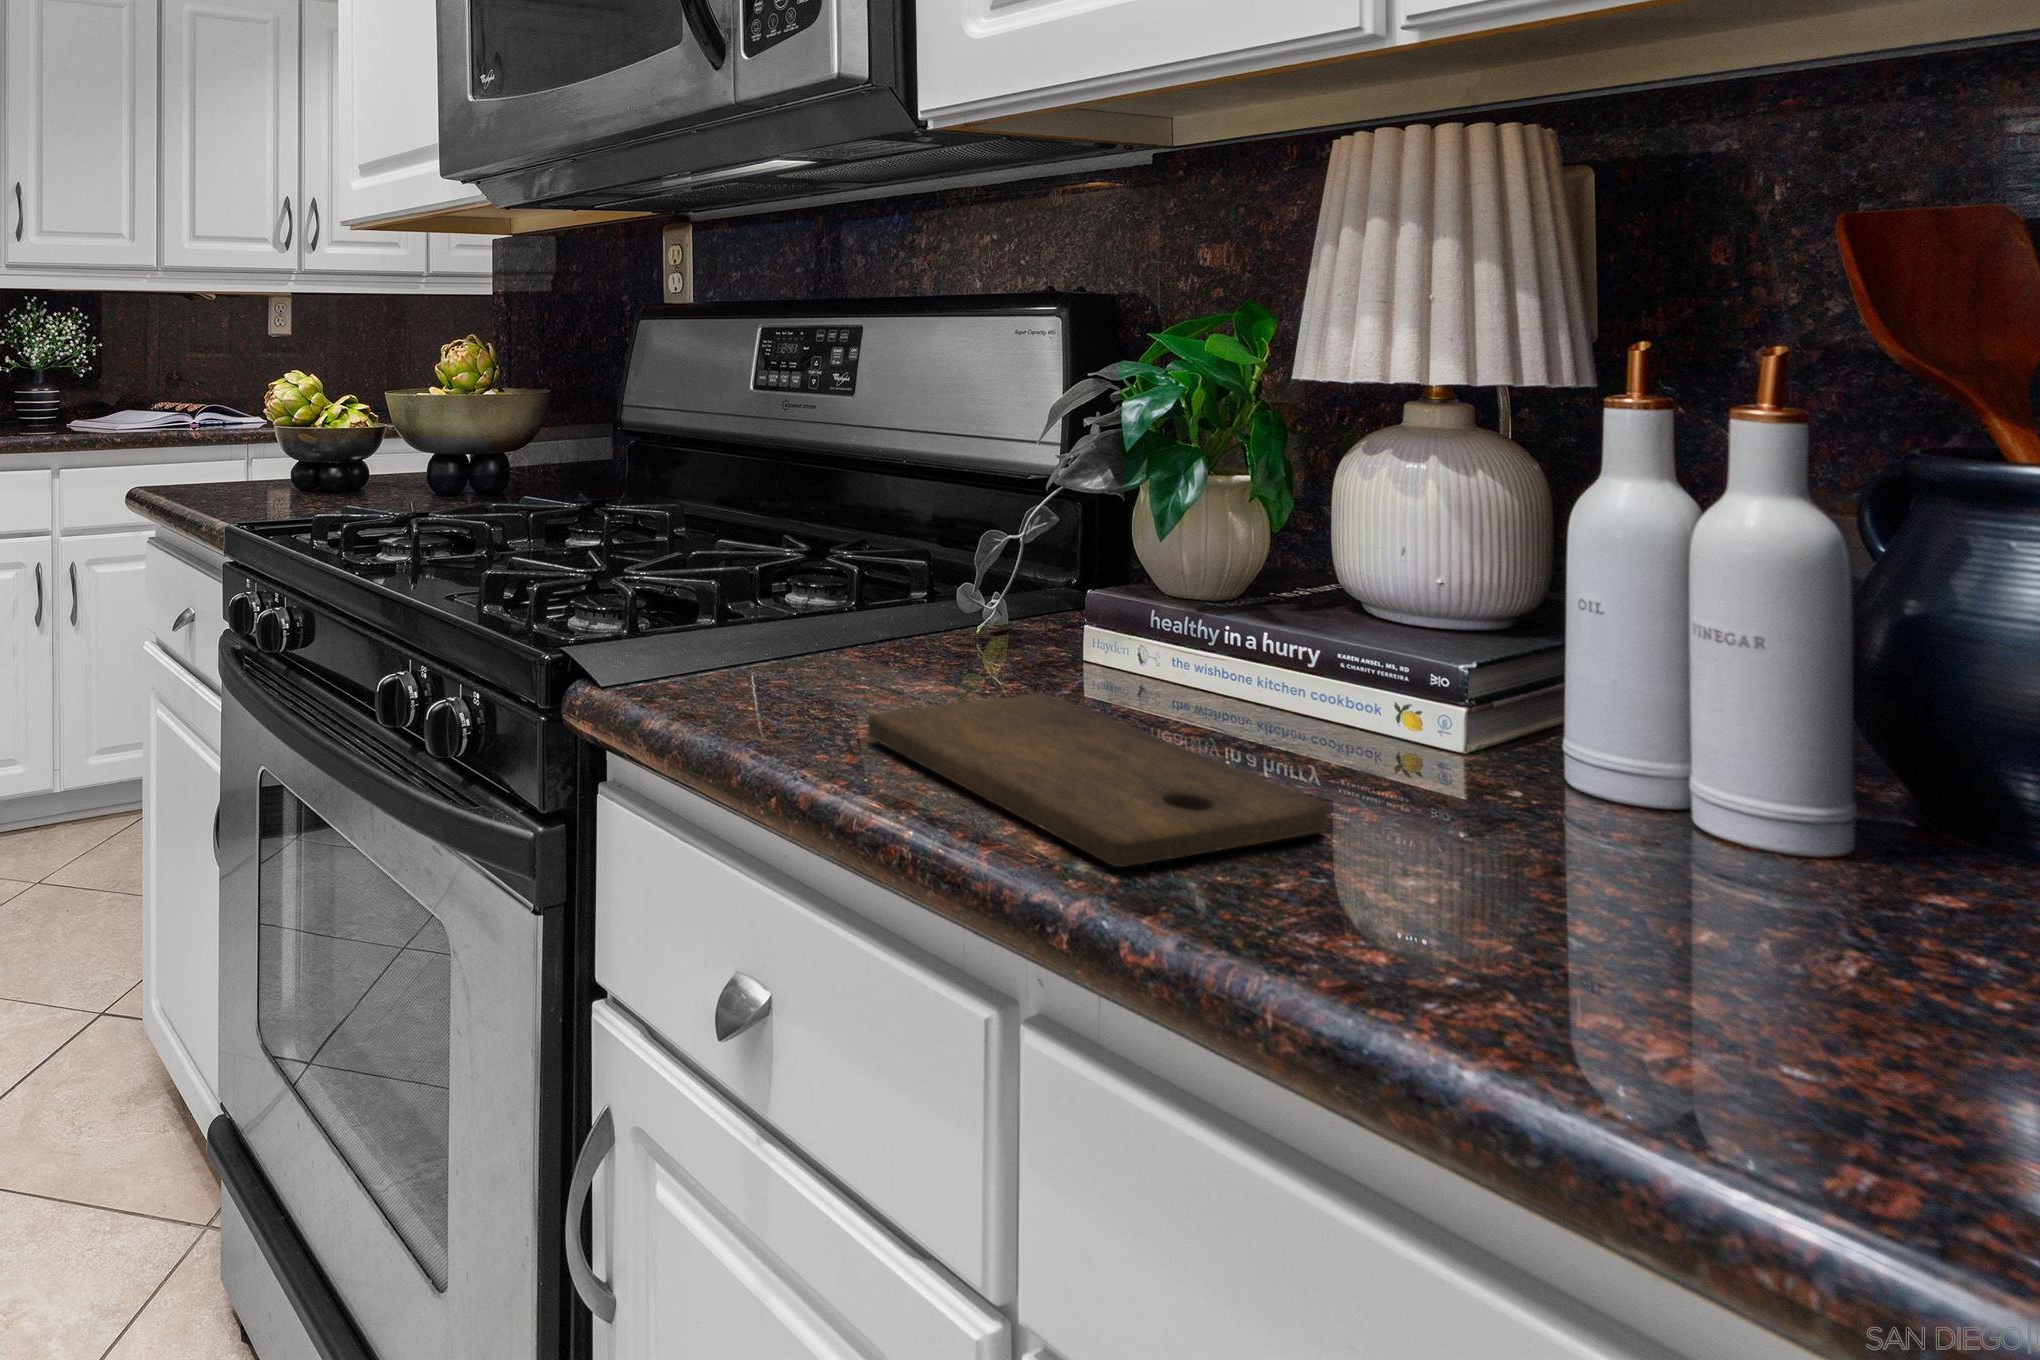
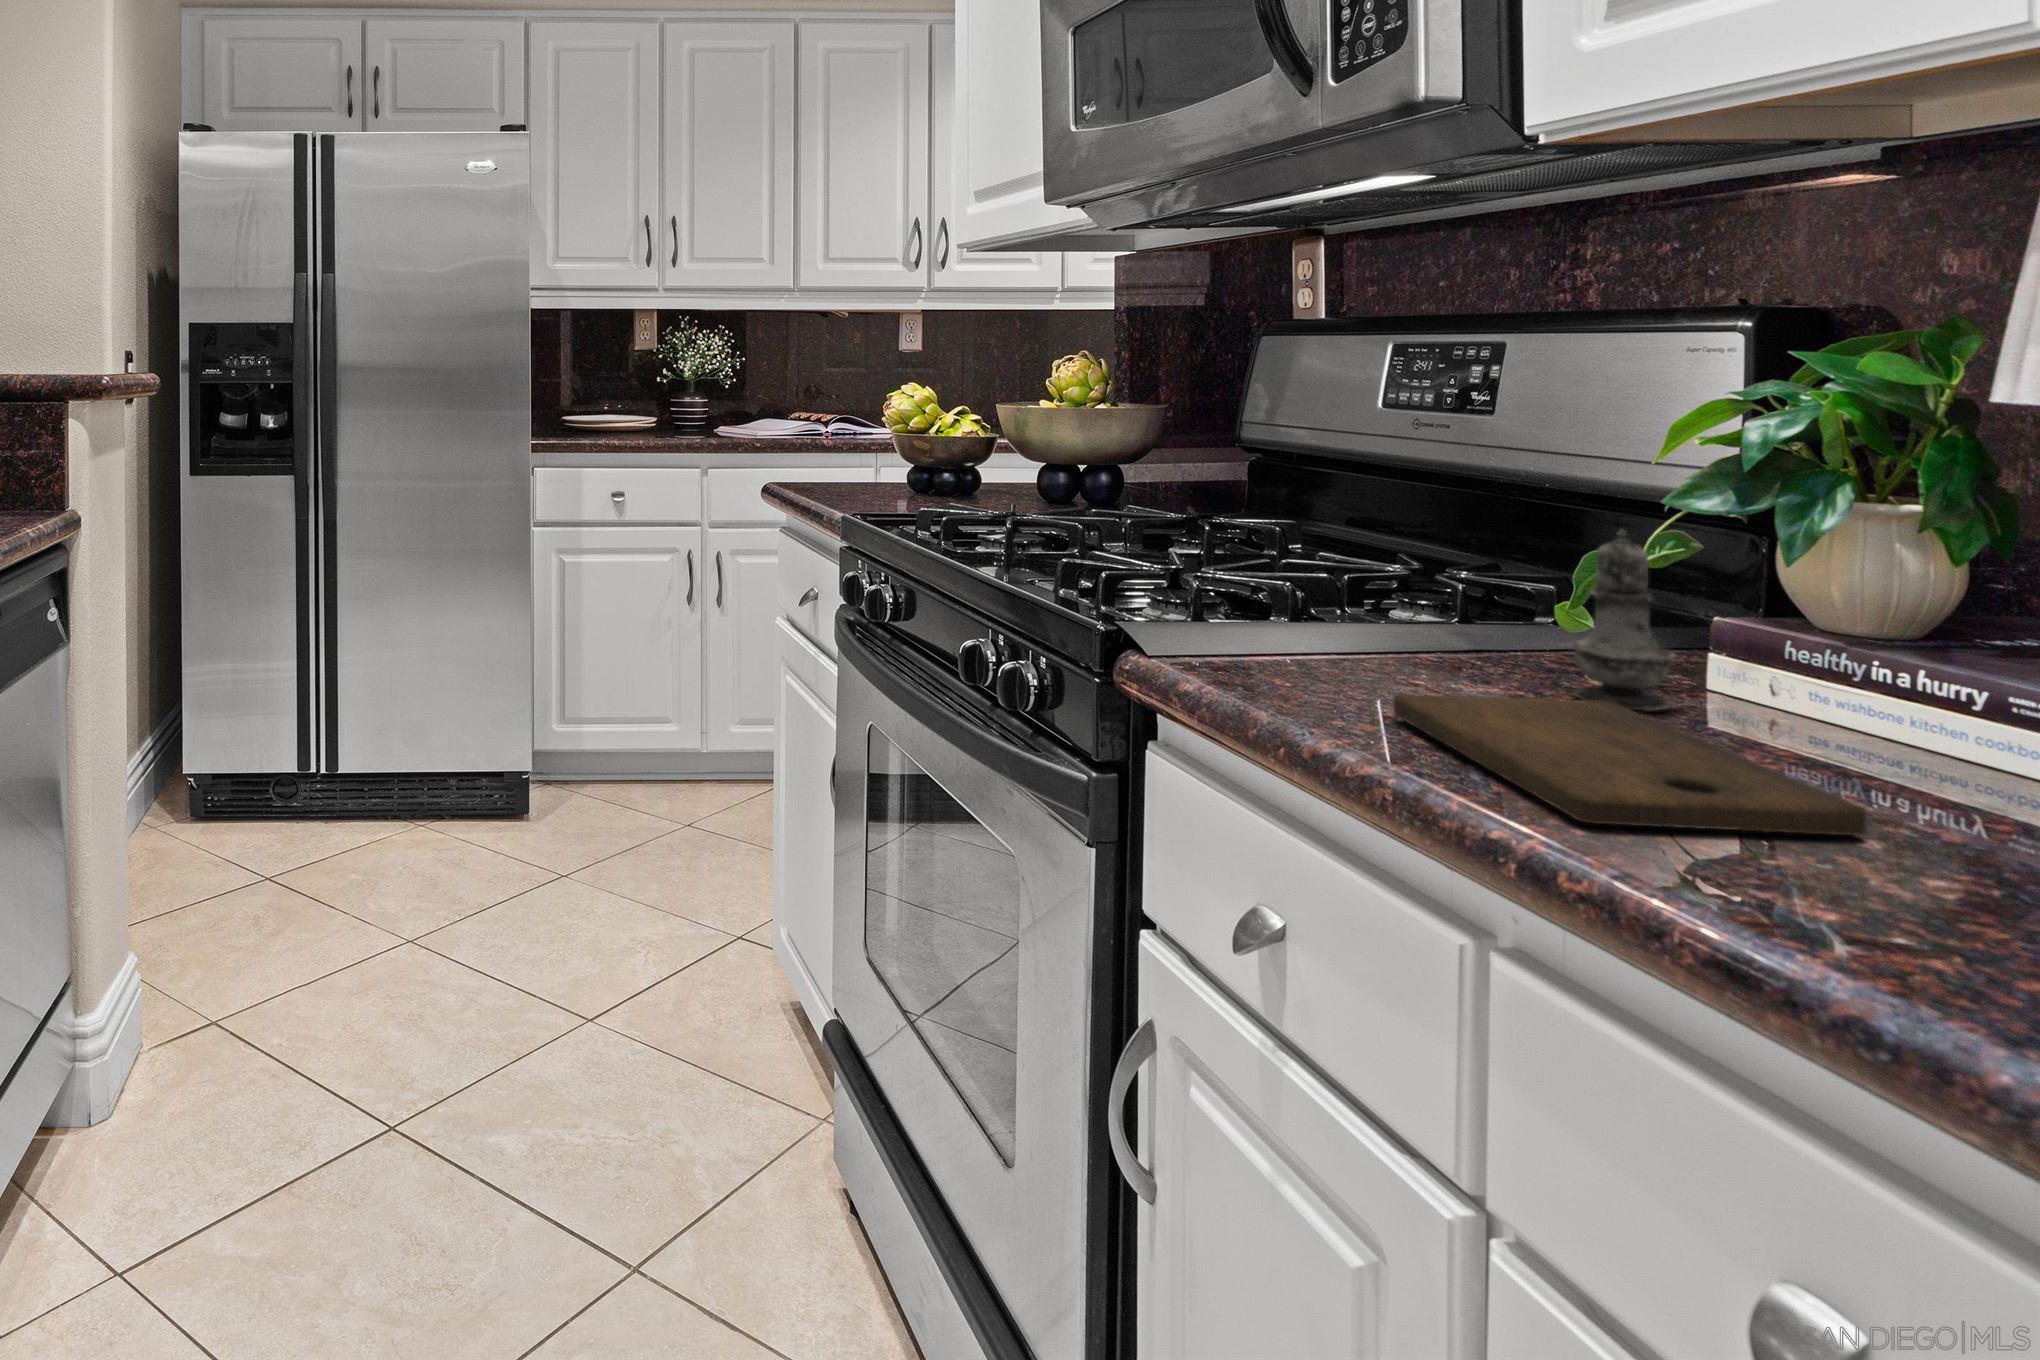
salt shaker: none [991,512,1080,695] -> present [1570,530,1676,711]

